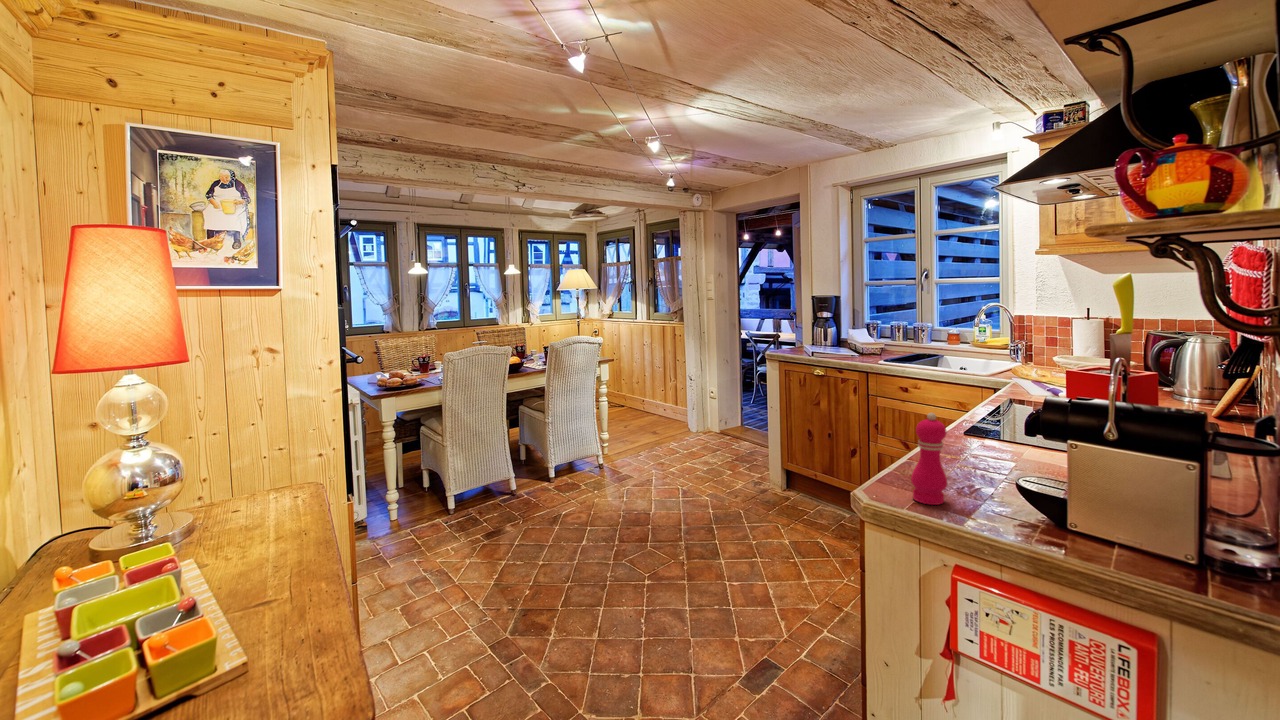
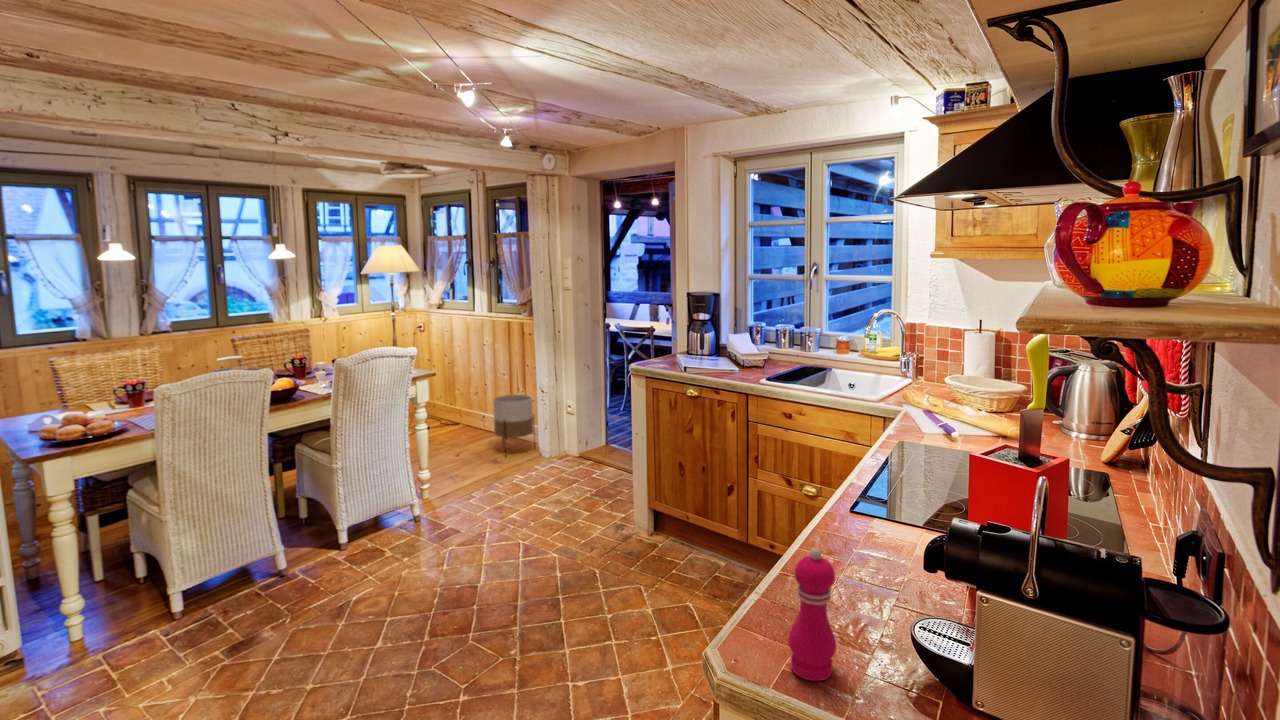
planter: none [653,383,685,430] -> present [493,395,535,441]

